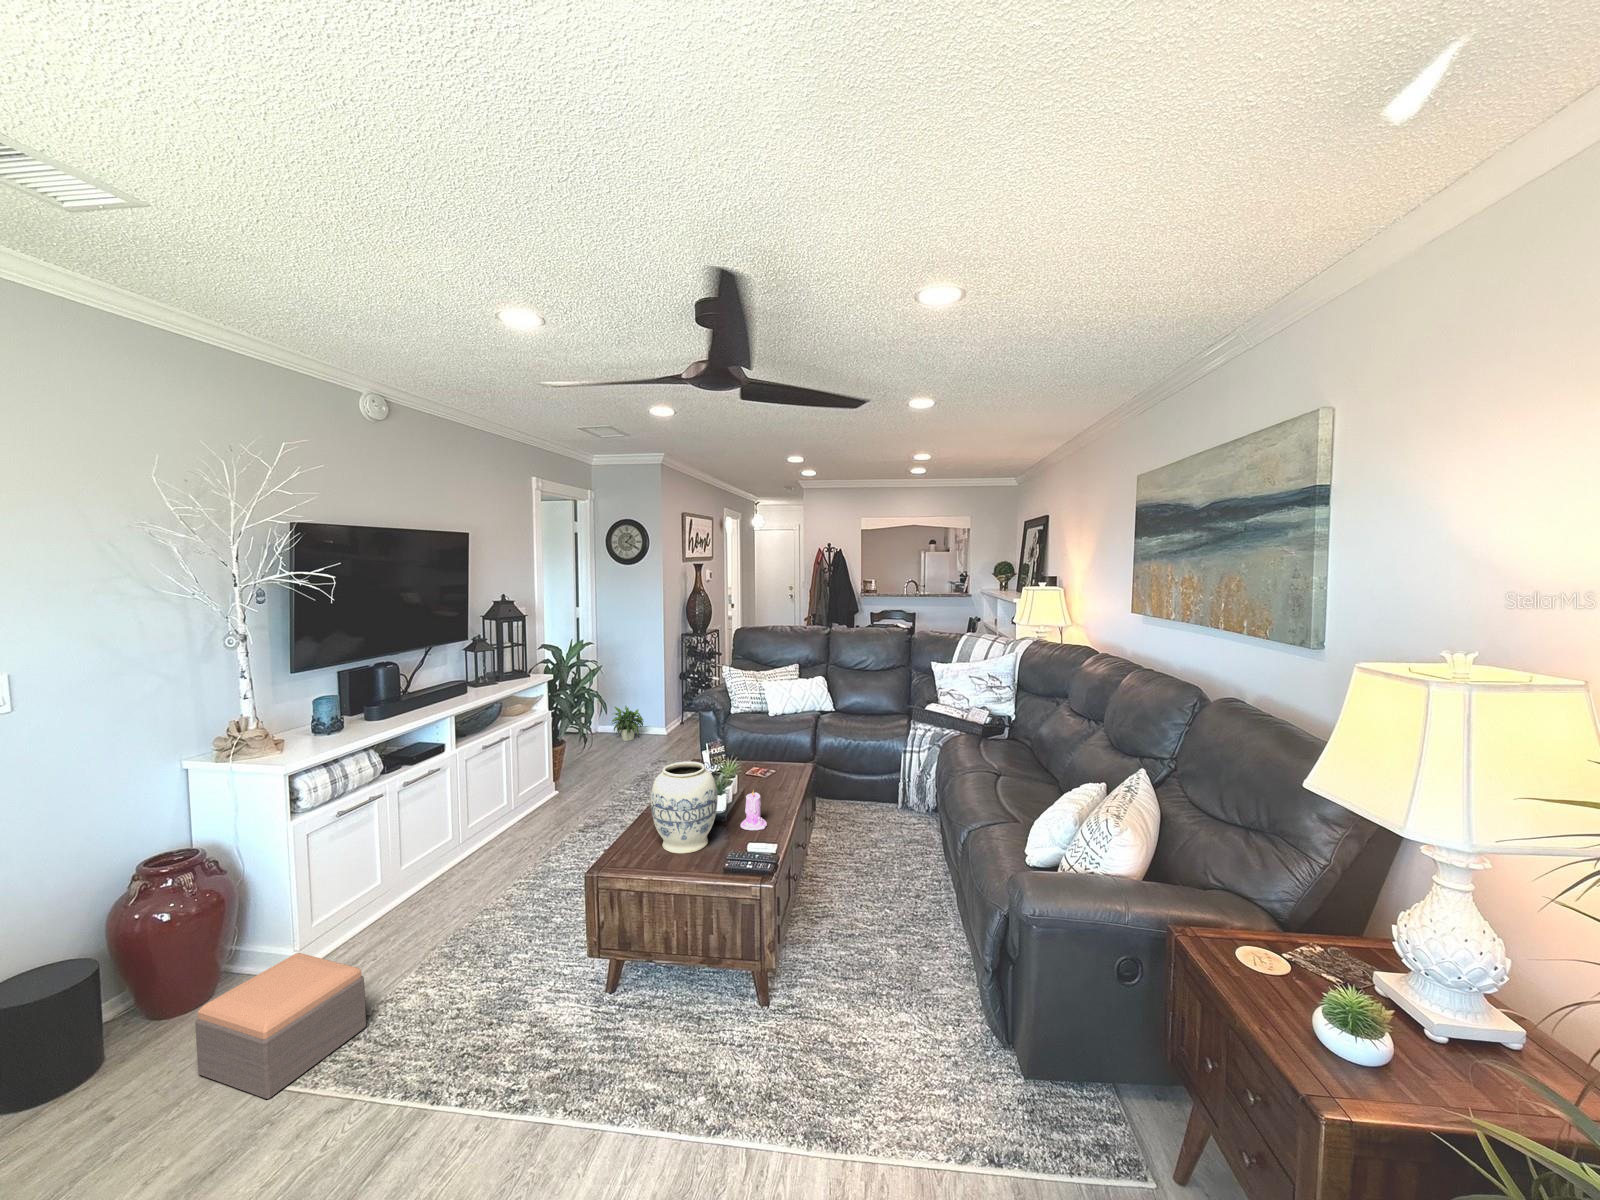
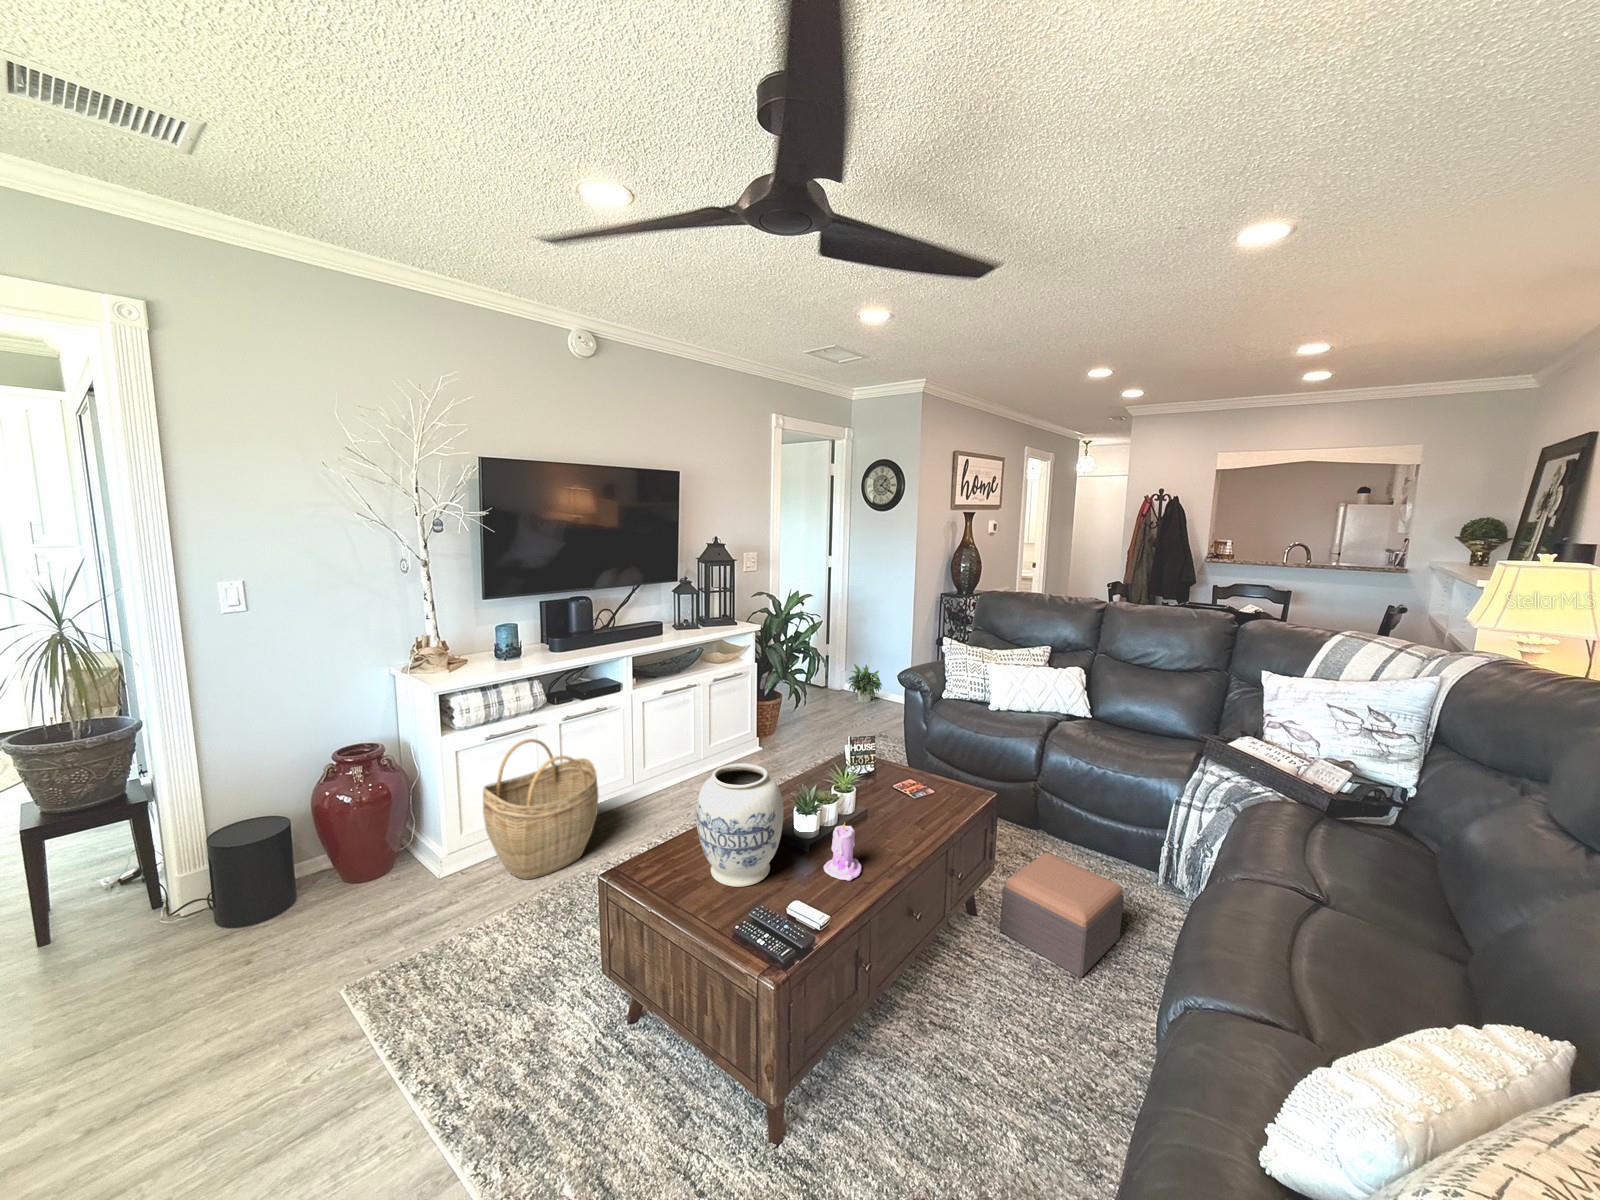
woven basket: none [345,808,468,950] -> present [483,739,599,880]
footstool: present [195,953,366,1099] -> present [1000,853,1124,977]

